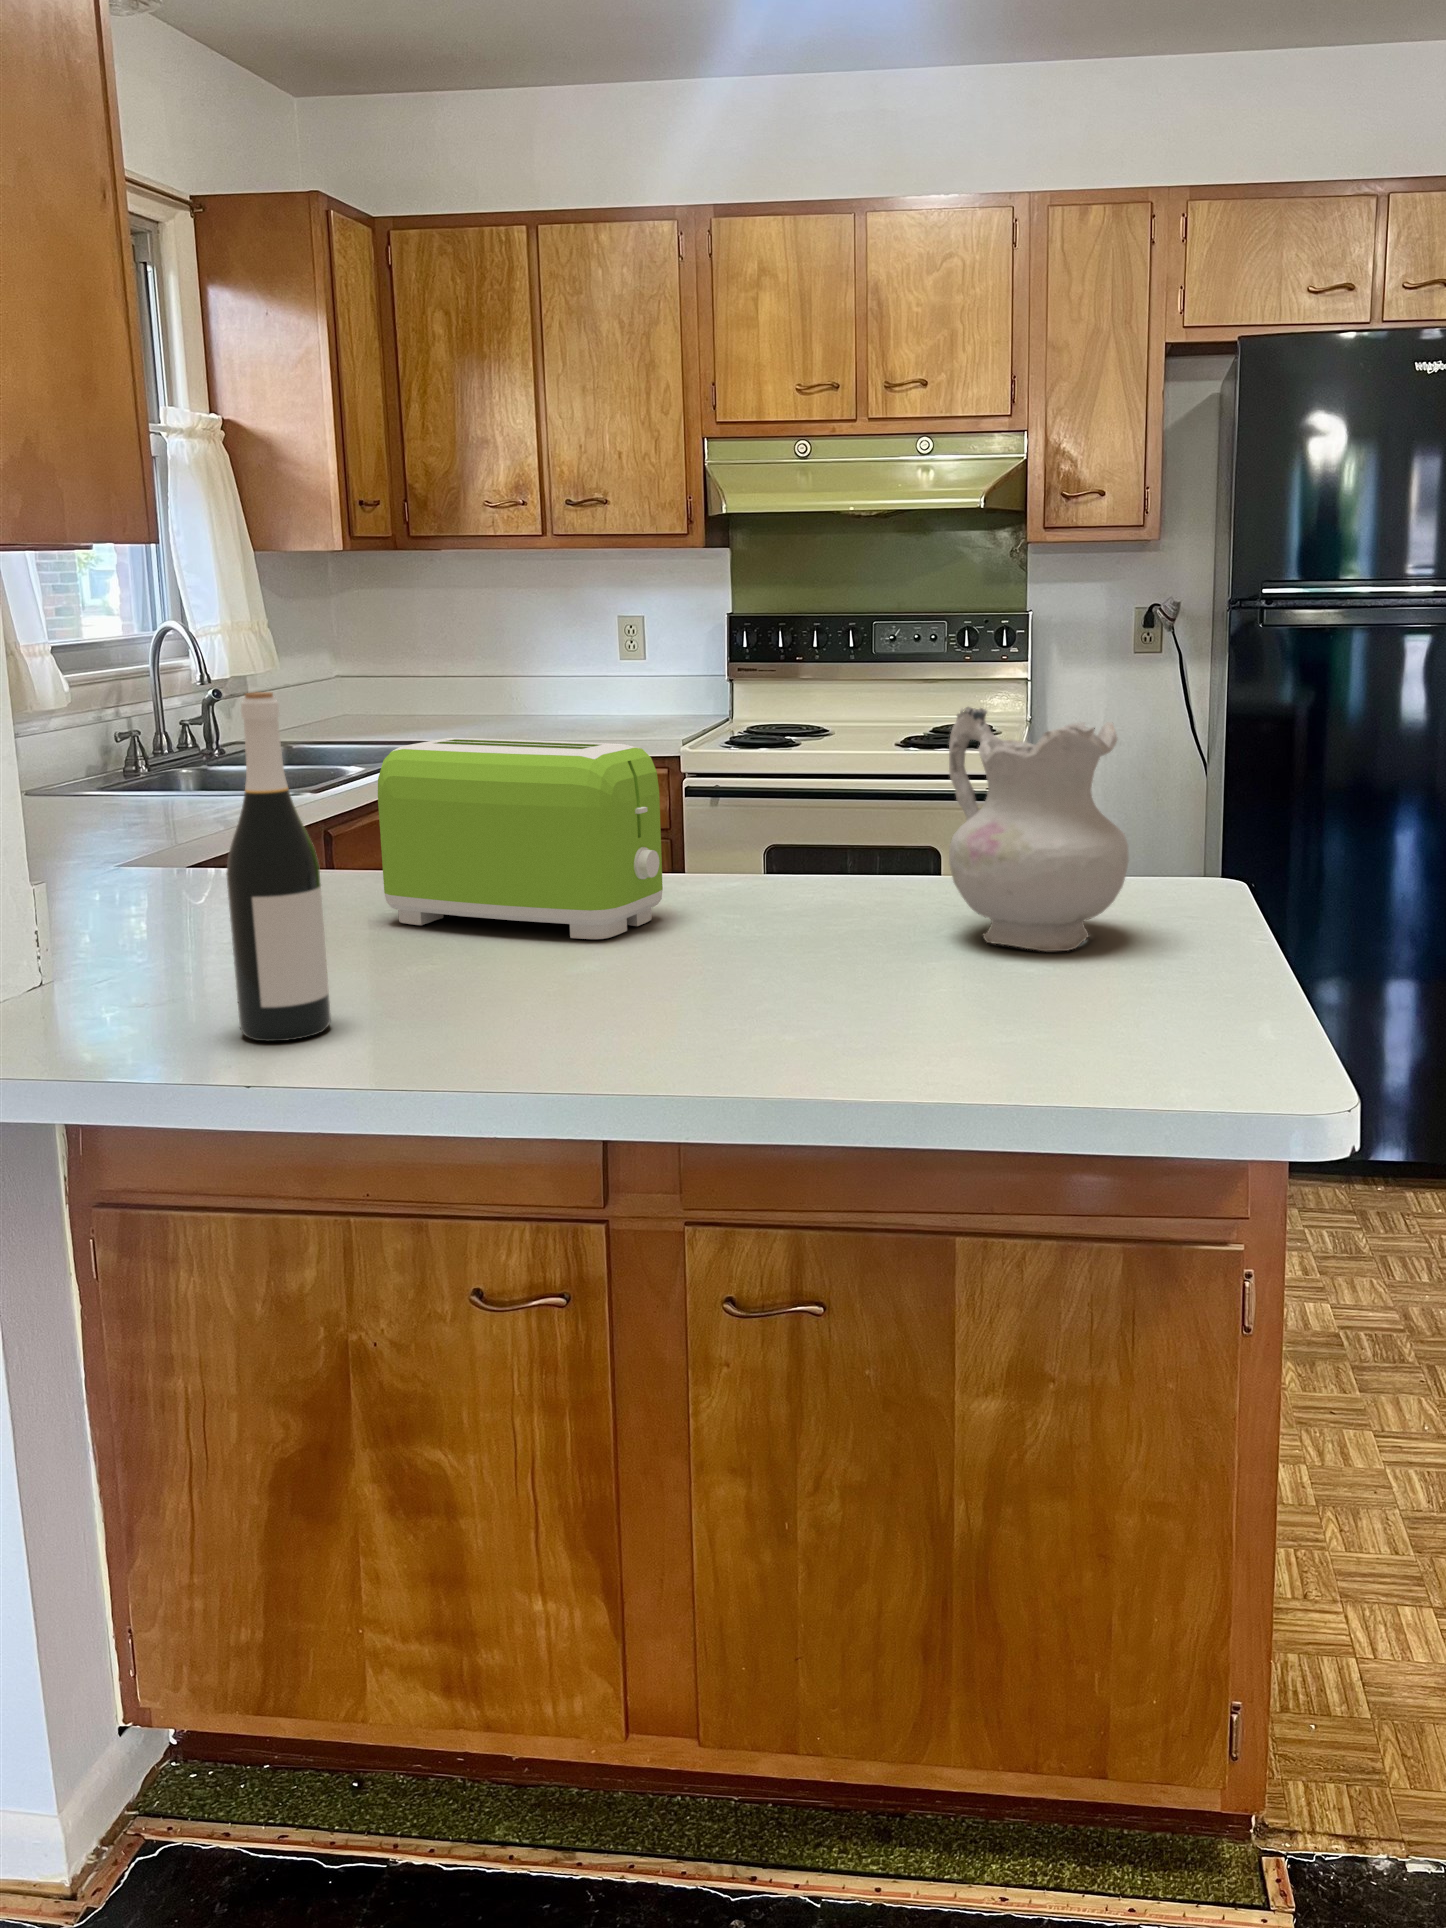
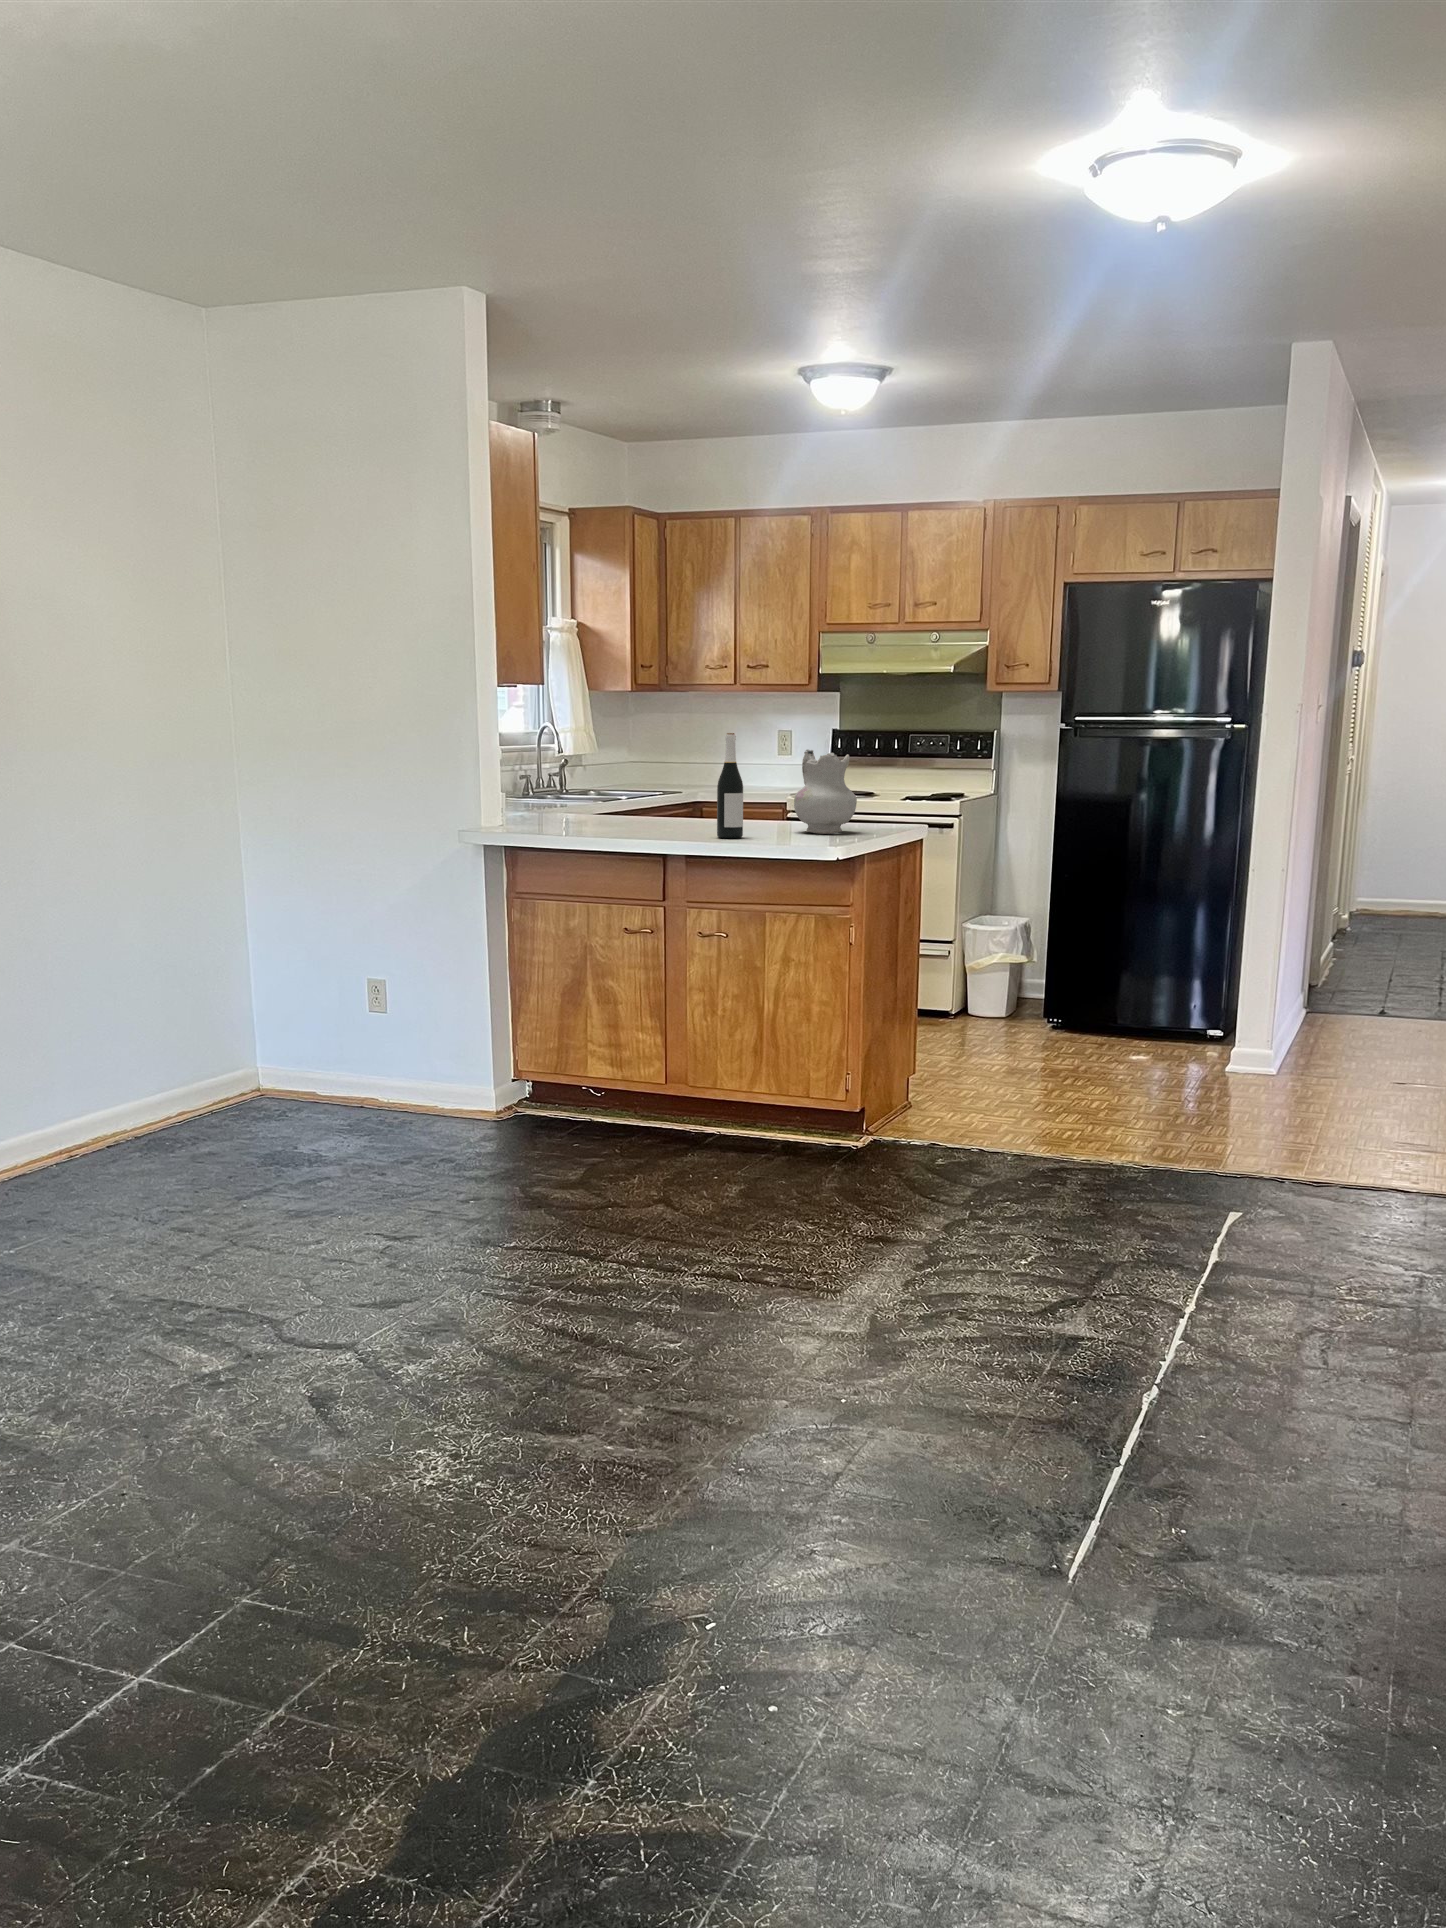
wine bottle: present [226,692,331,1041] -> present [717,733,743,838]
toaster: present [378,738,663,939] -> none [611,759,706,828]

